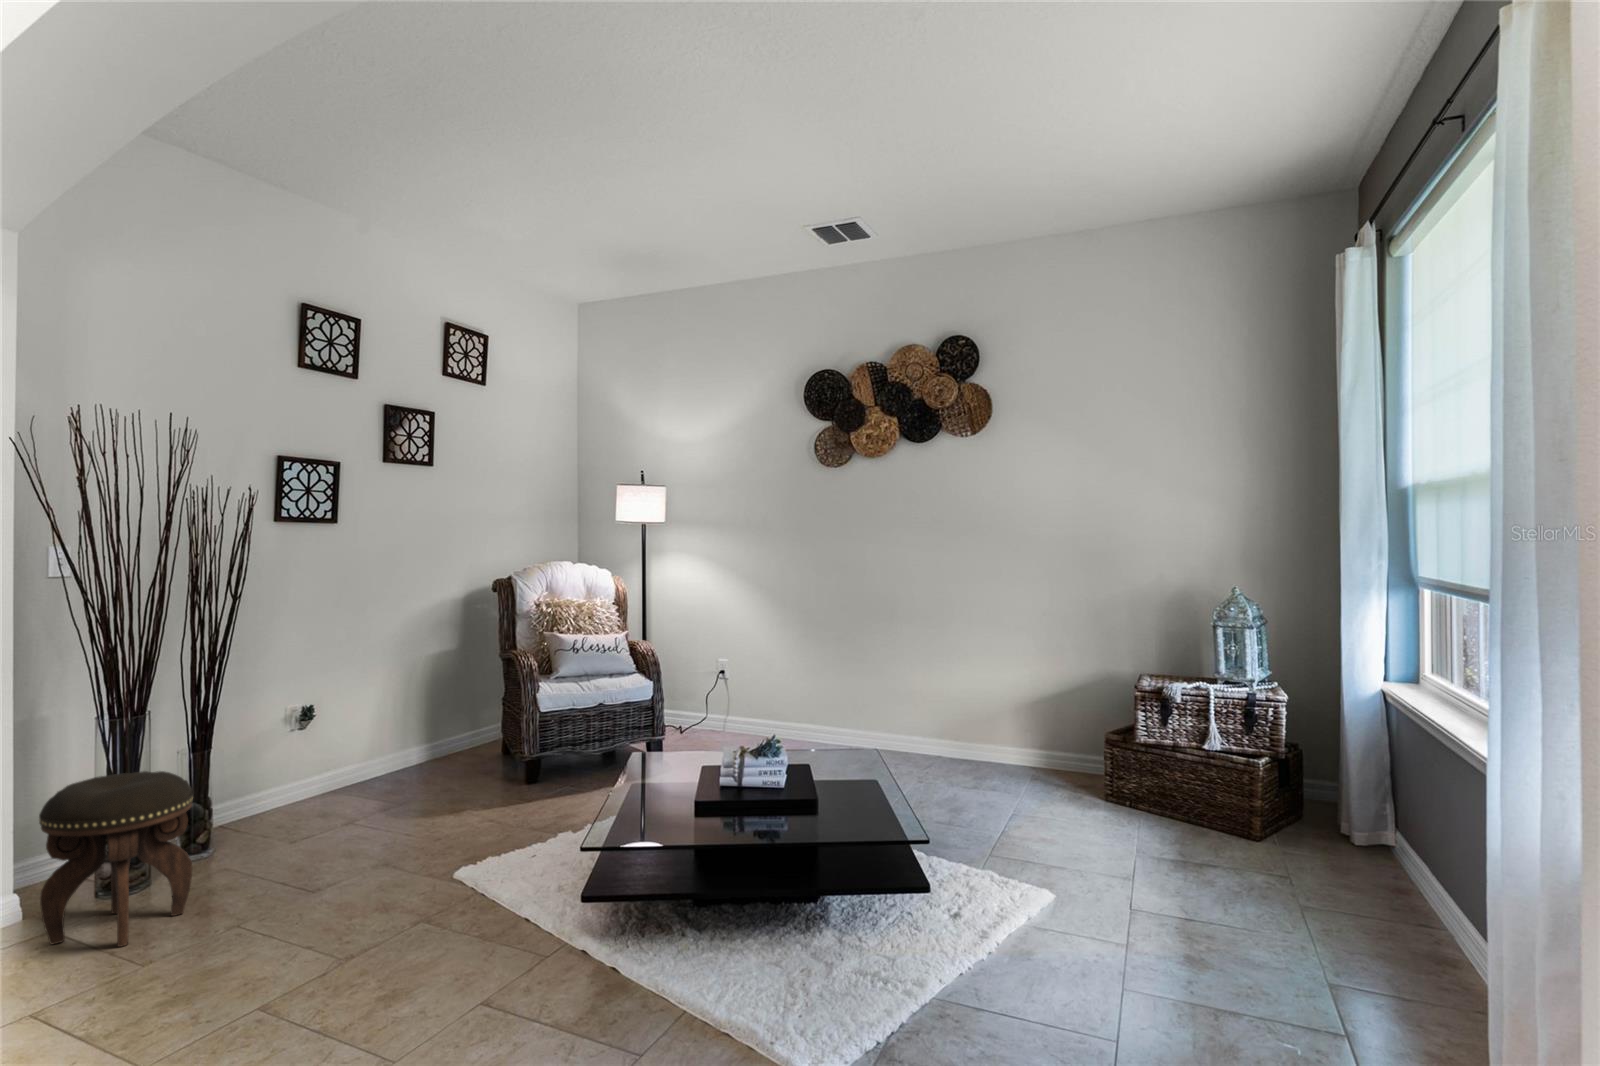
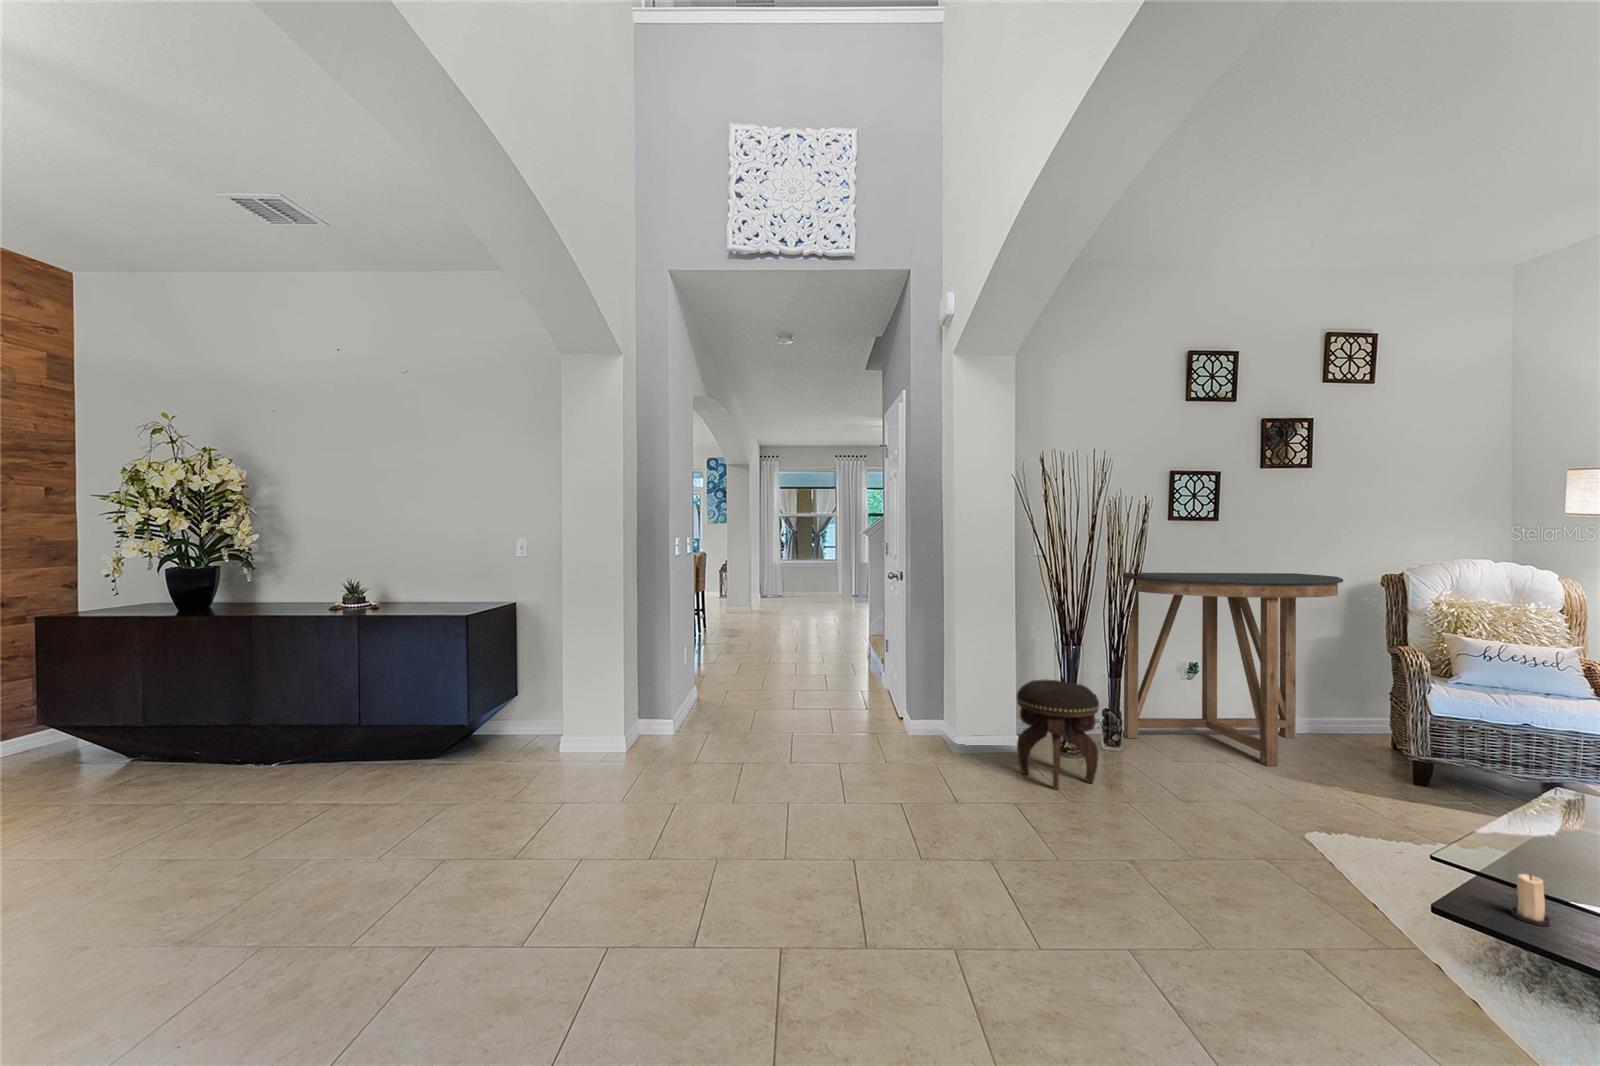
console table: none [196,583,465,830] -> present [1123,573,1343,766]
candle: none [626,836,648,880] -> present [1512,874,1550,926]

